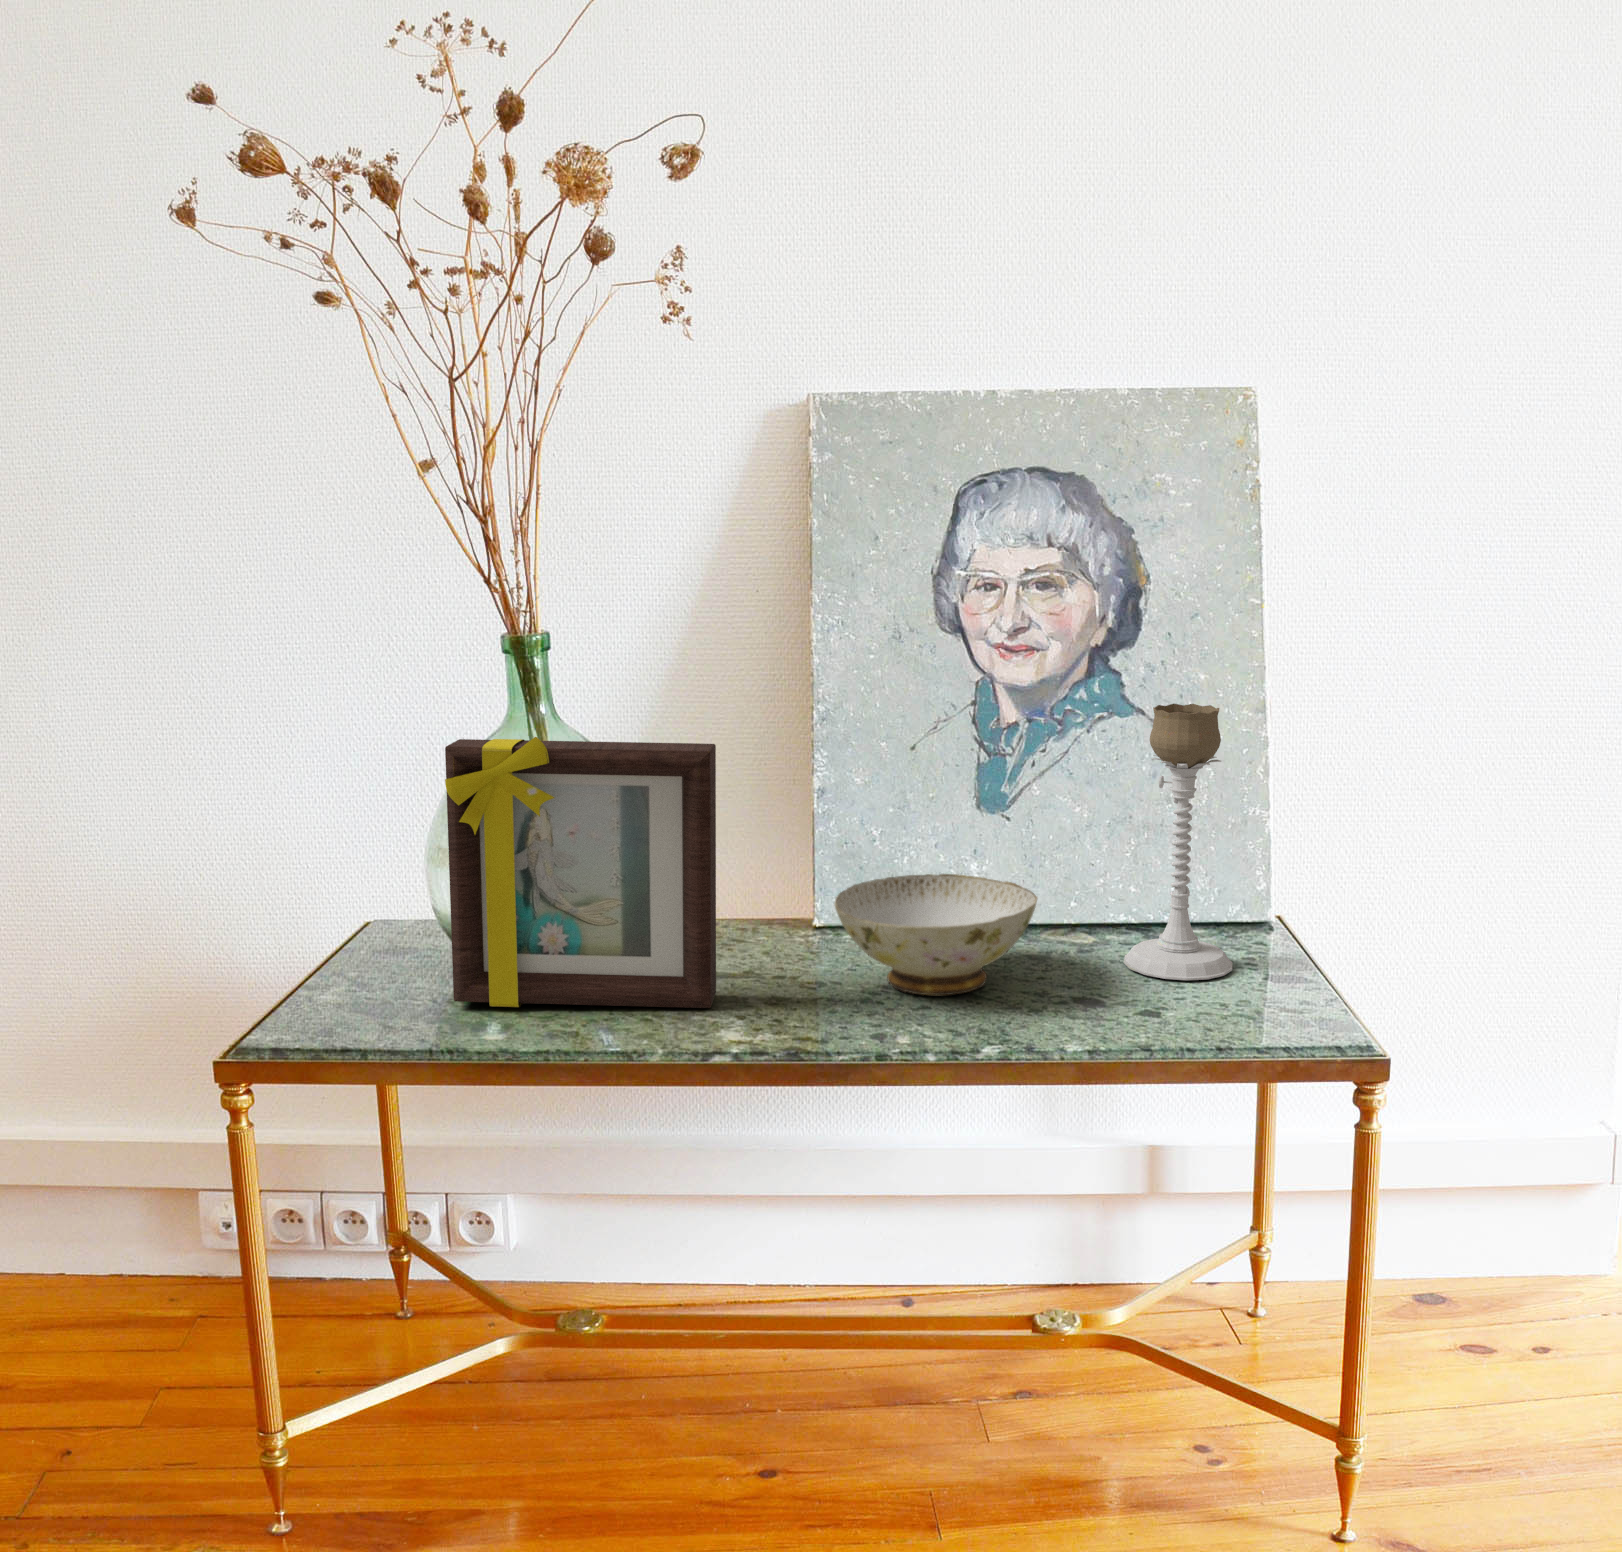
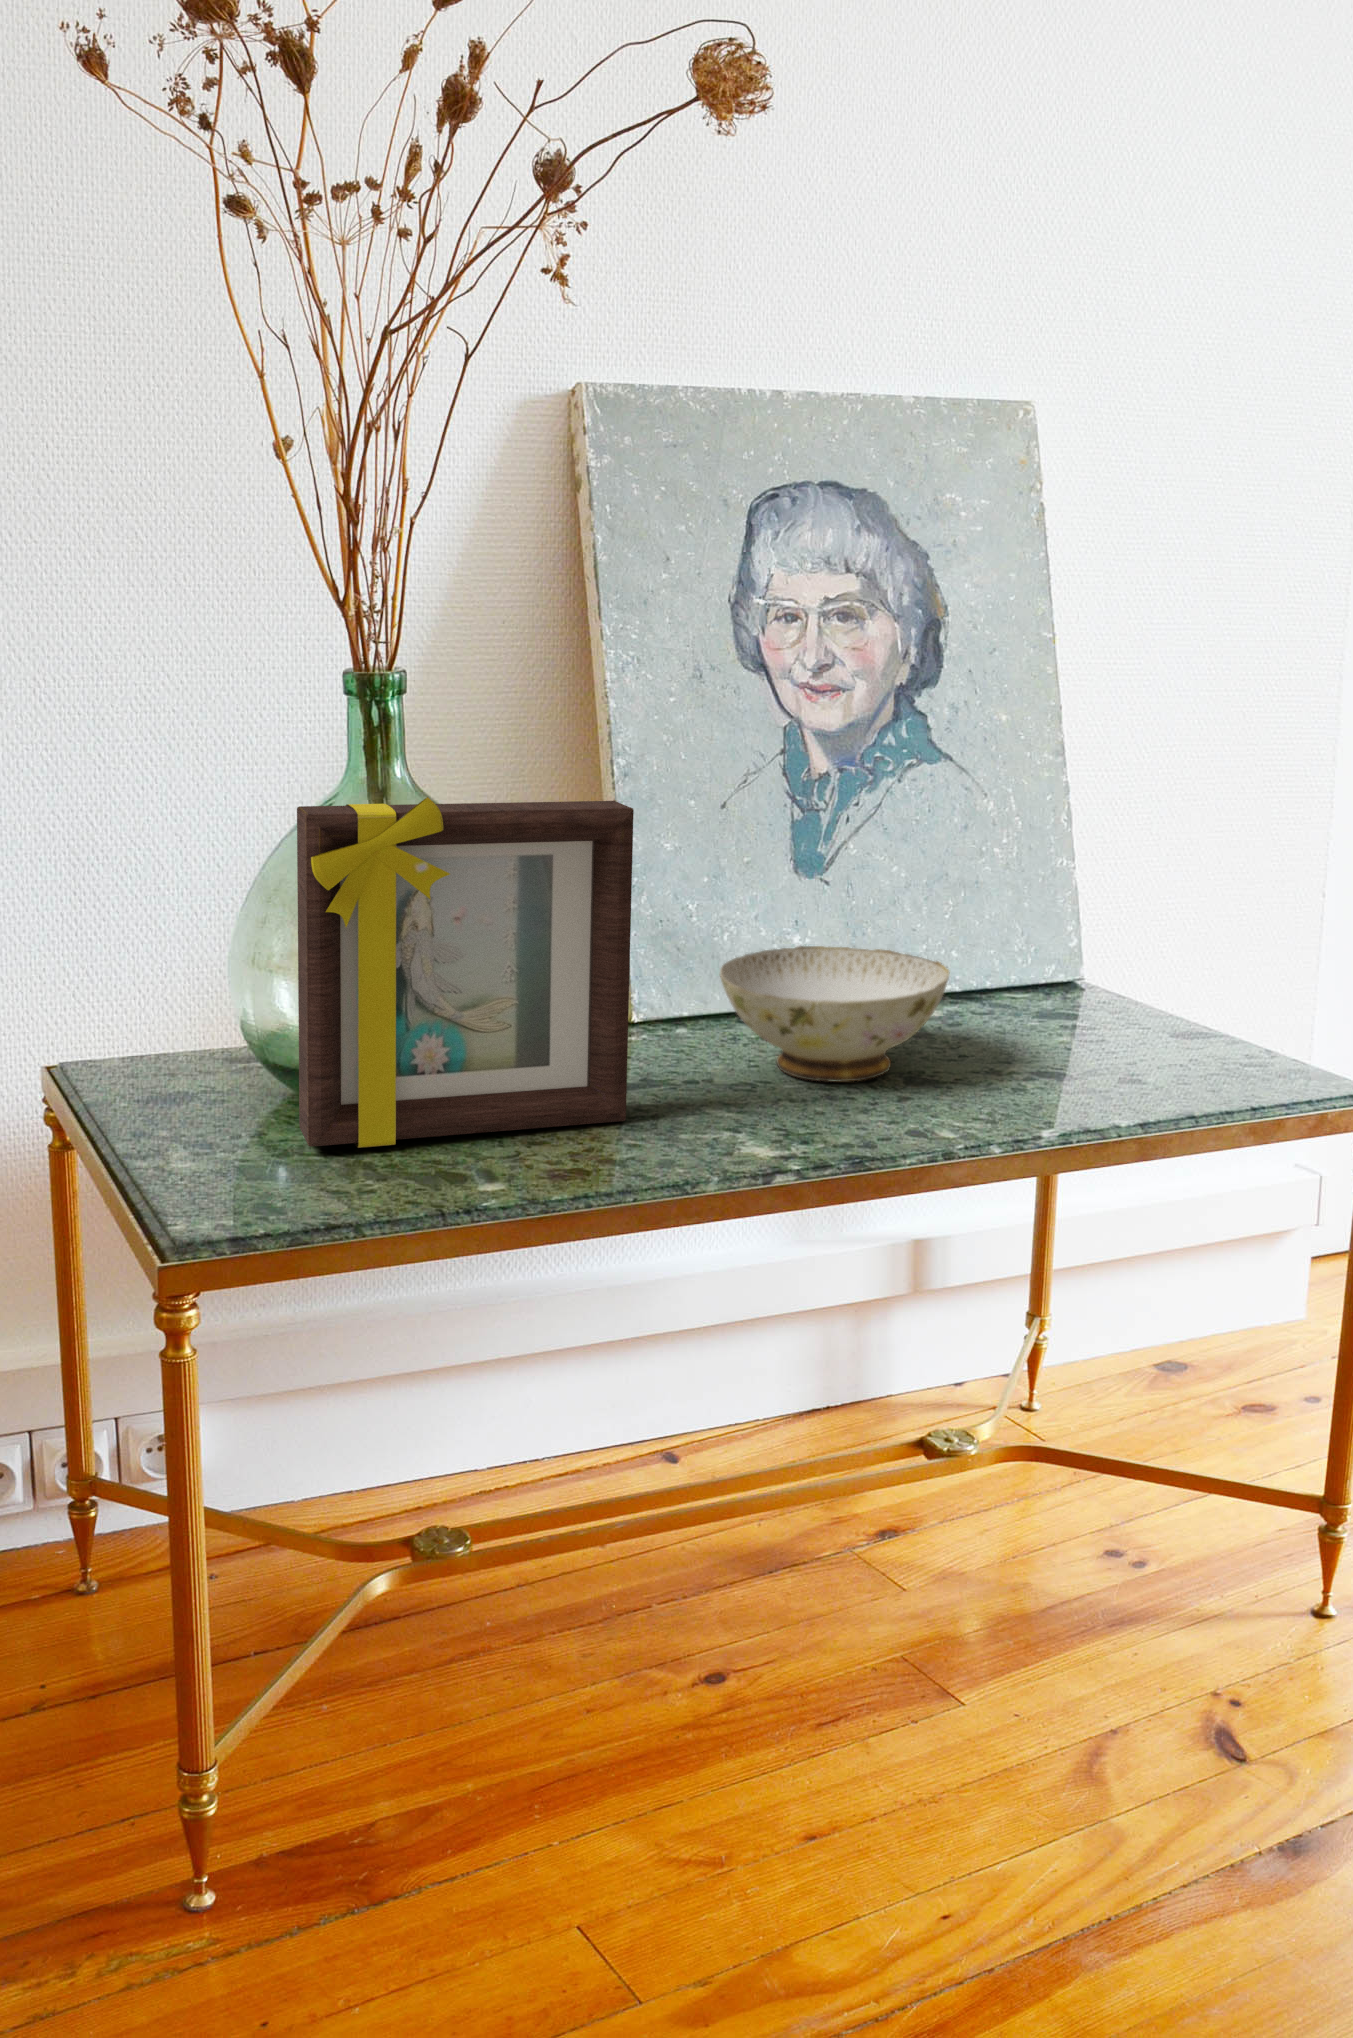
candle holder: present [1124,704,1232,980] -> none [989,743,1107,1041]

